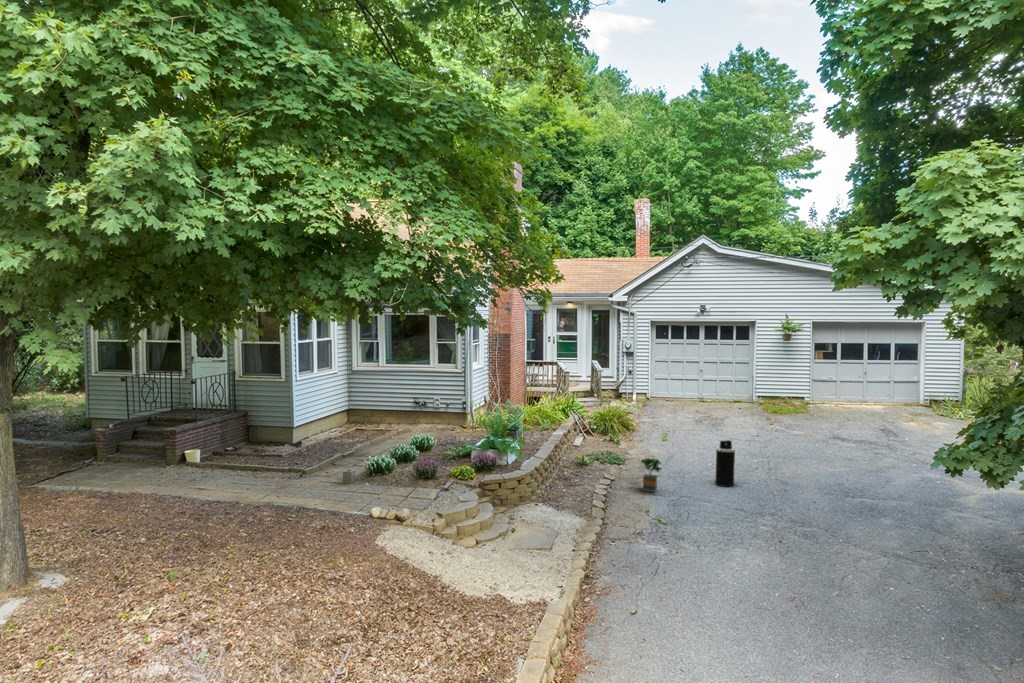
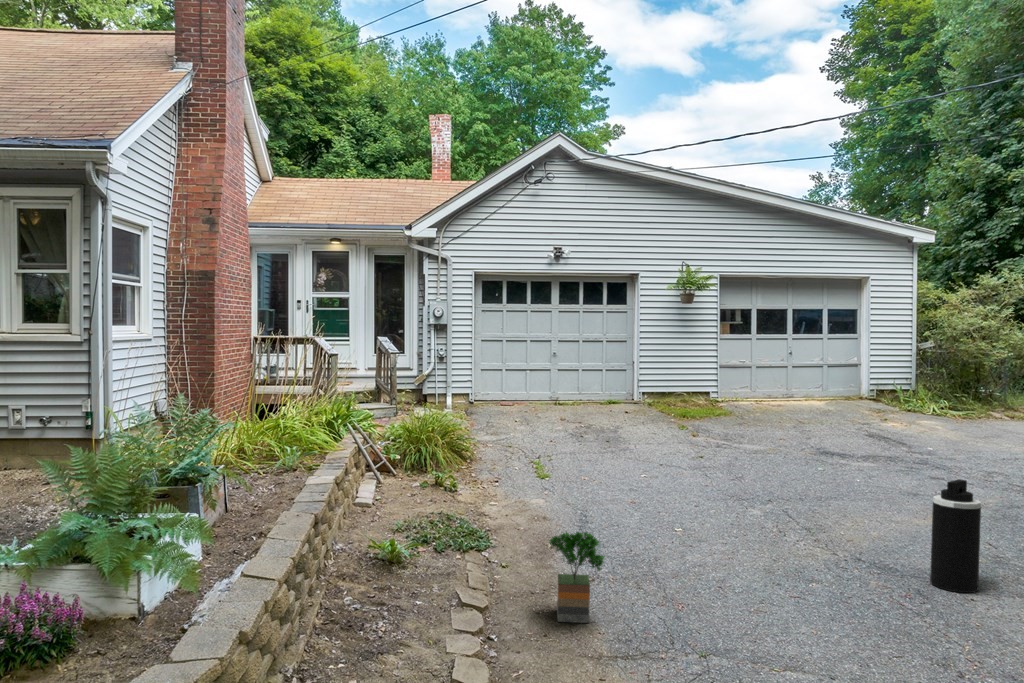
trash can: present [715,440,735,487] -> present [930,479,981,593]

